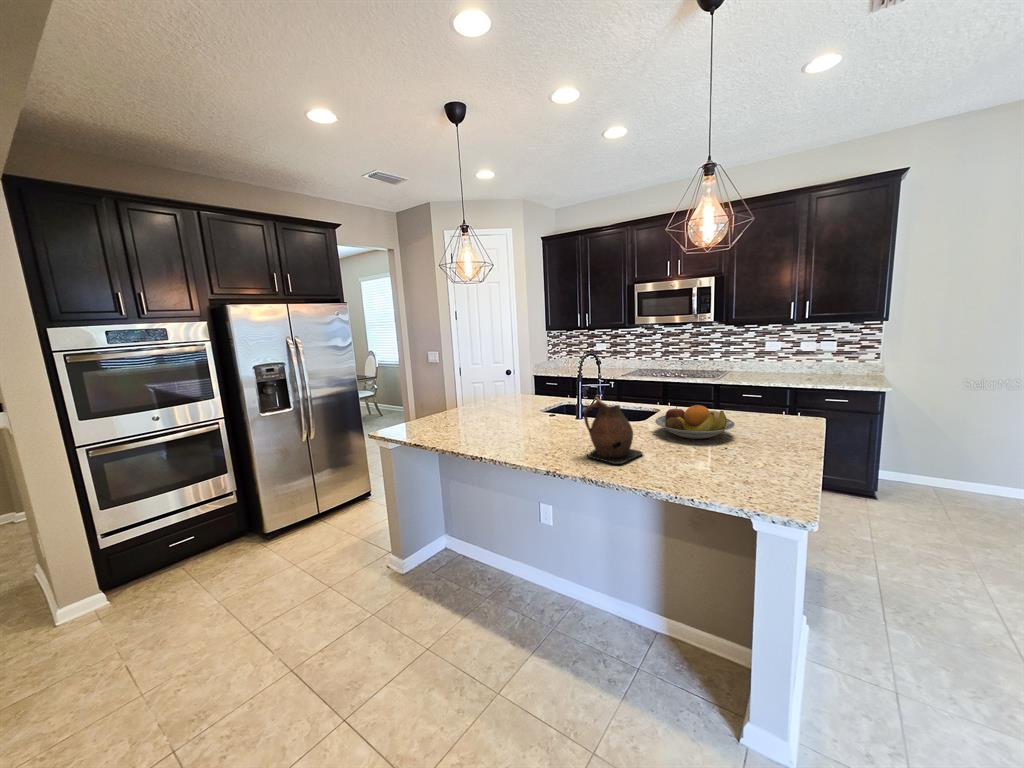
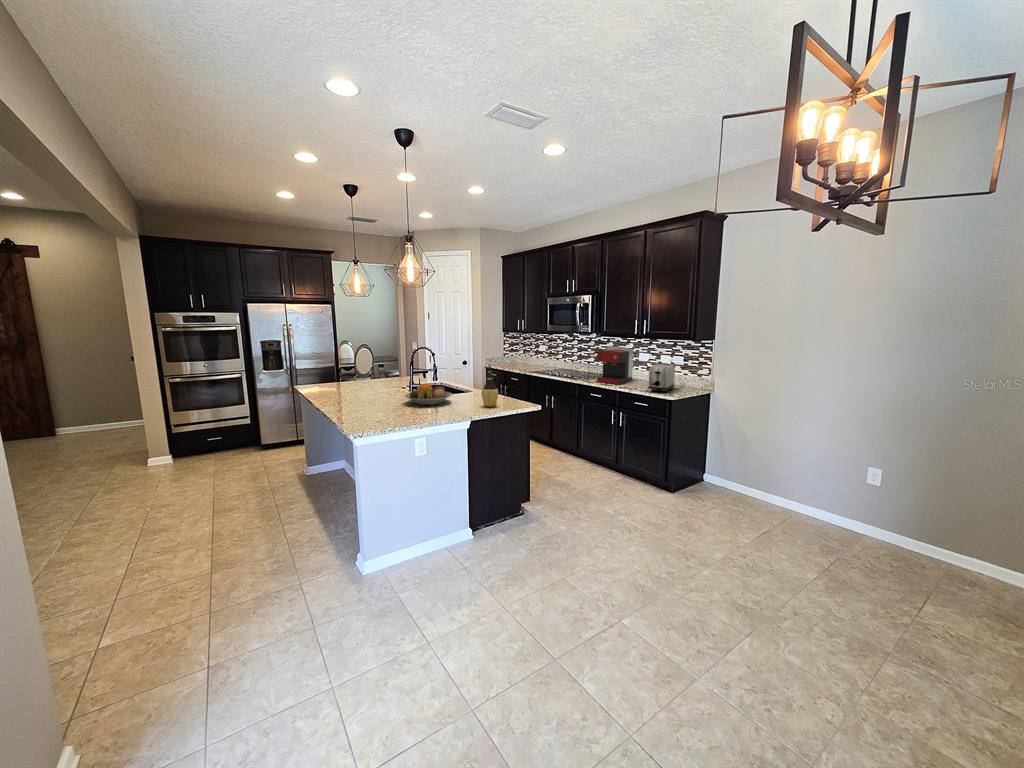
coffee maker: none [741,335,781,379] -> present [597,347,633,384]
toaster: none [823,352,865,384] -> present [648,364,675,392]
wine bottle: none [773,367,802,429] -> present [482,365,498,407]
ceramic pitcher: present [584,397,643,464] -> none [341,370,372,408]

